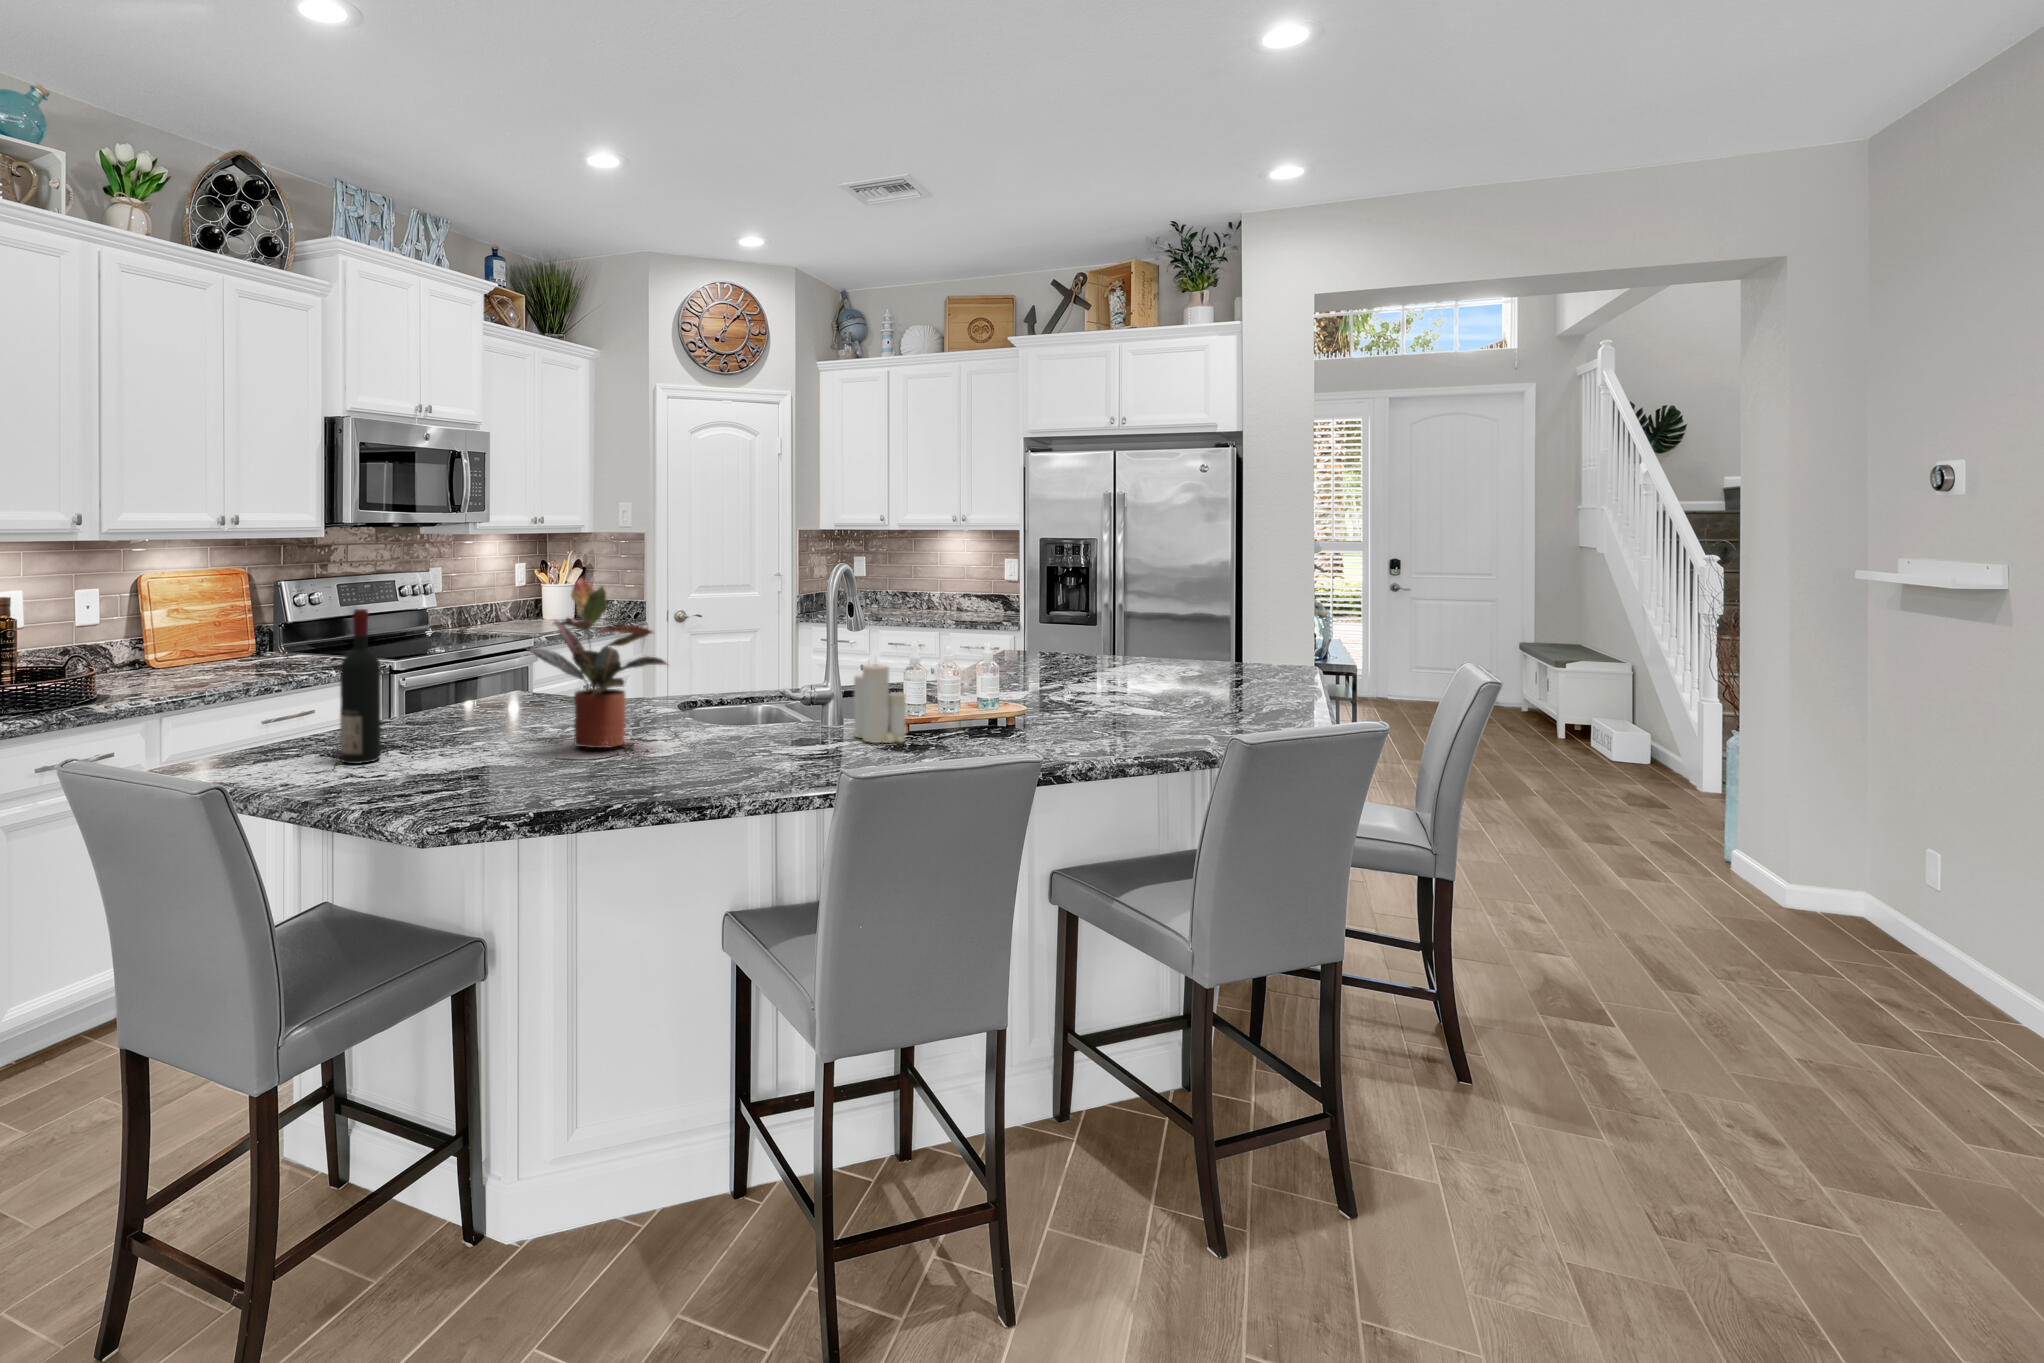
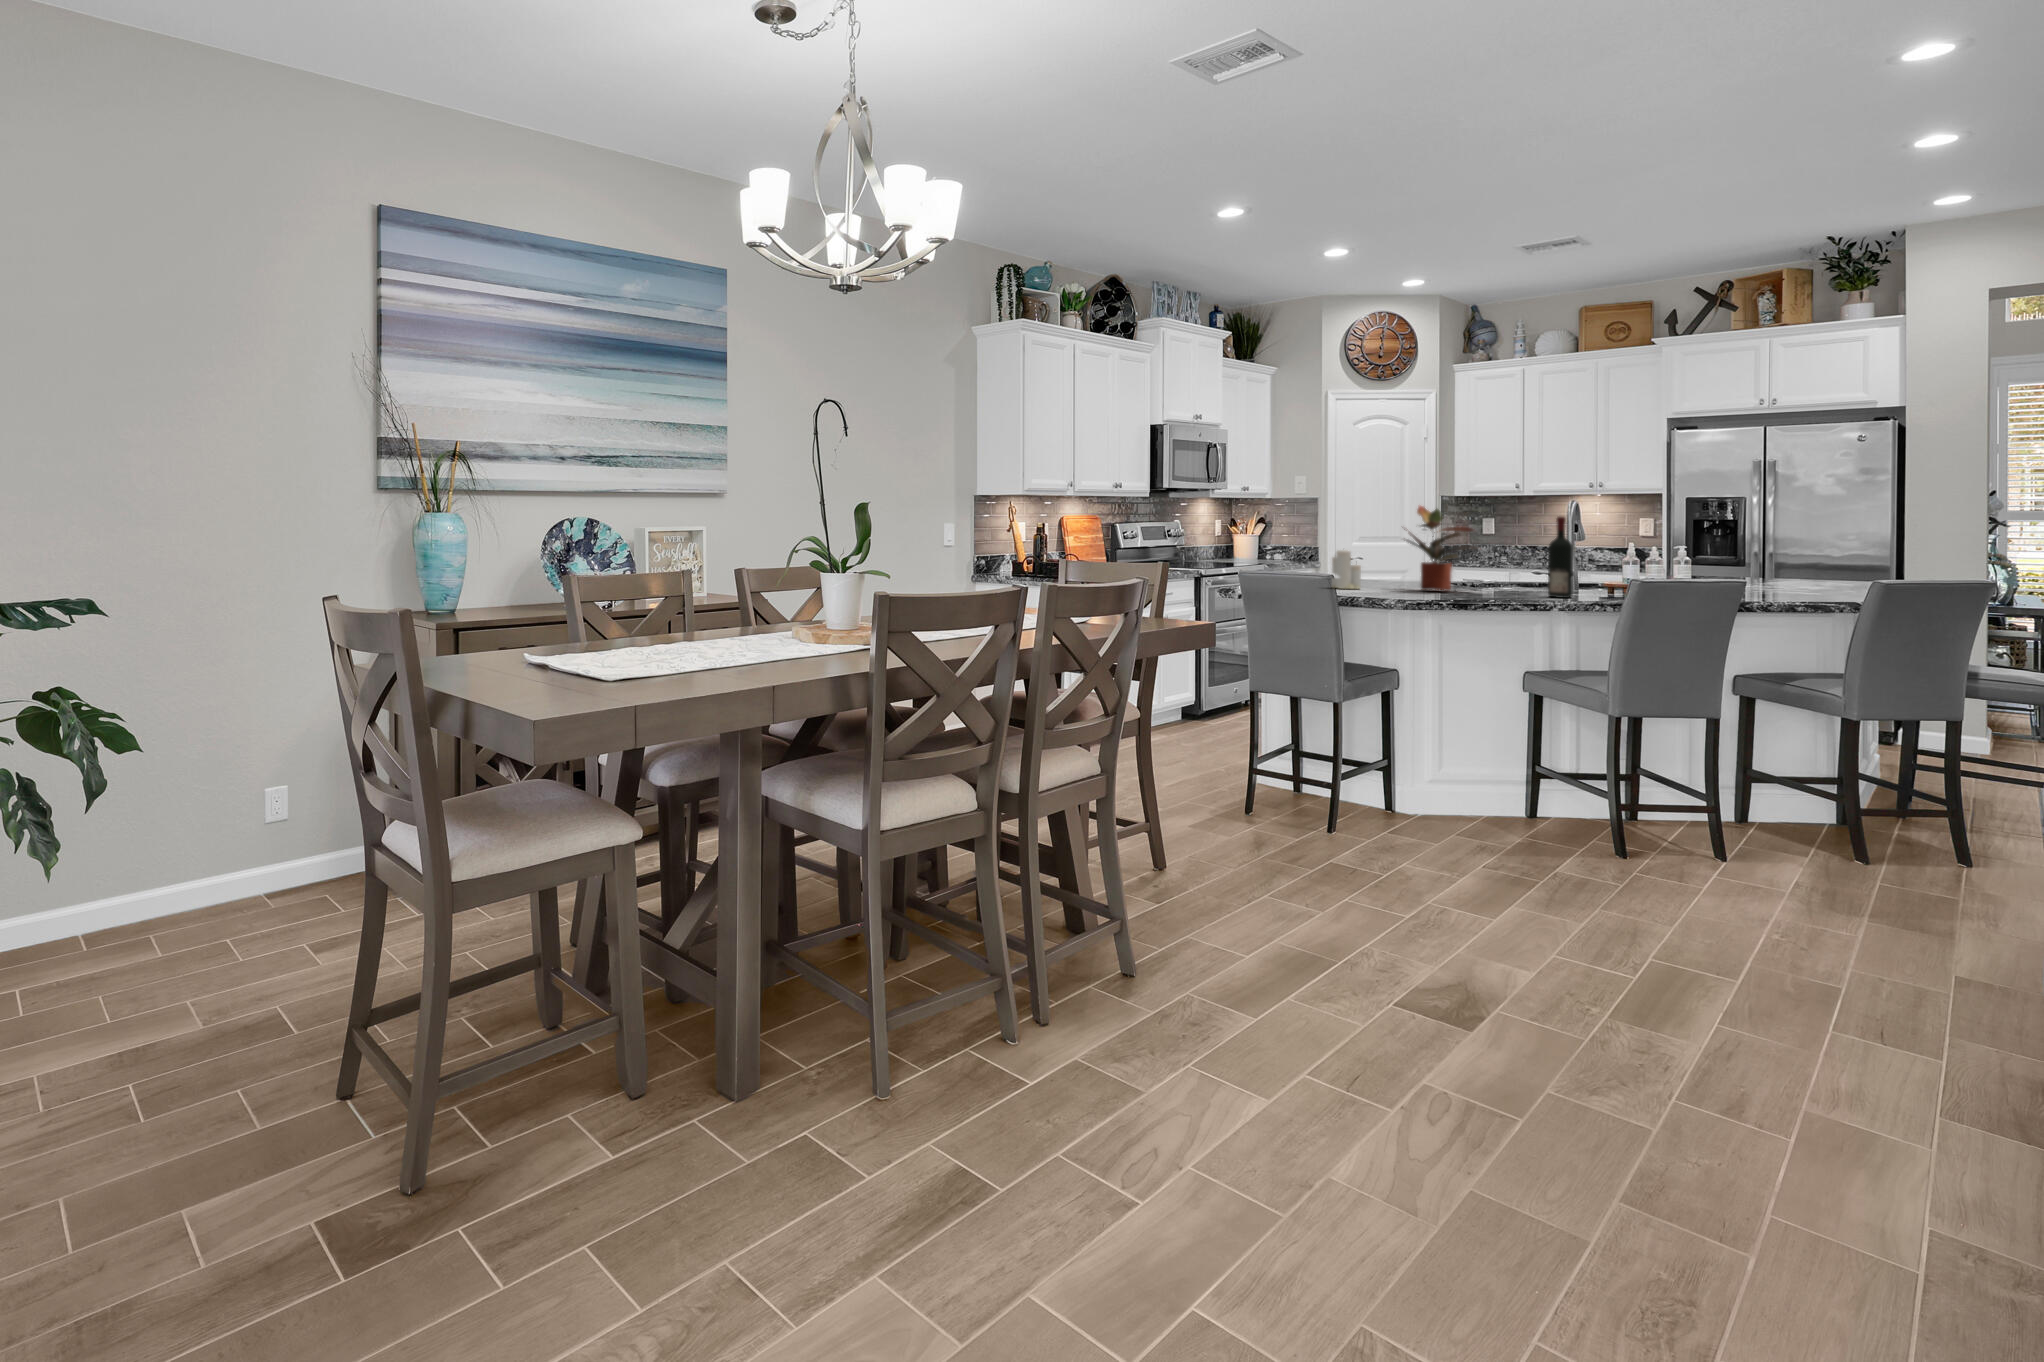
wine bottle: present [340,609,381,764] -> present [1548,516,1573,598]
candle: present [854,664,905,743] -> present [1332,550,1361,589]

